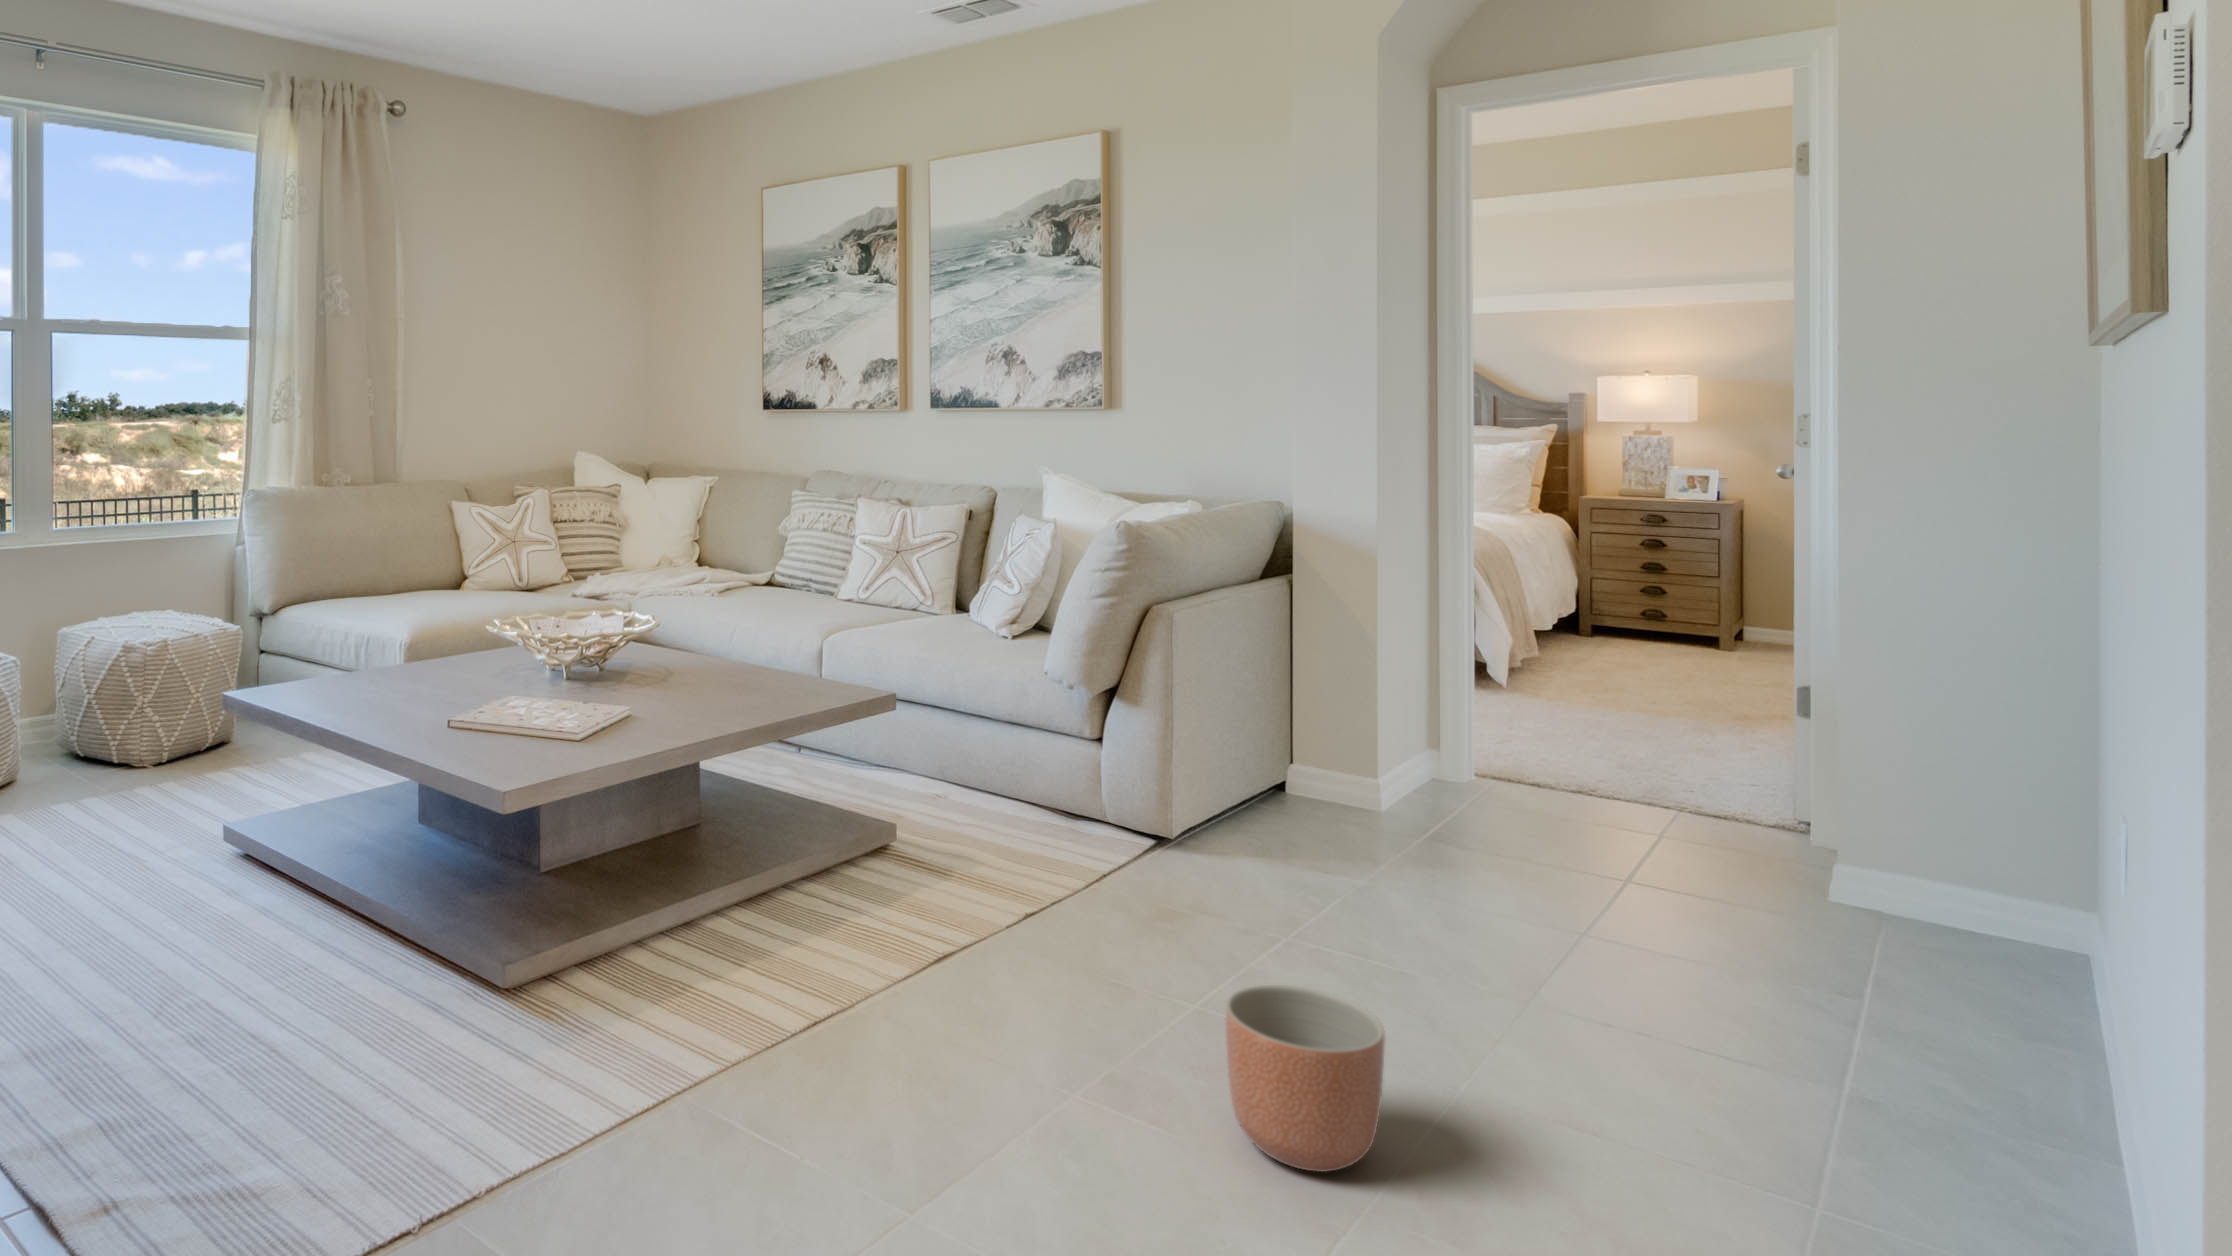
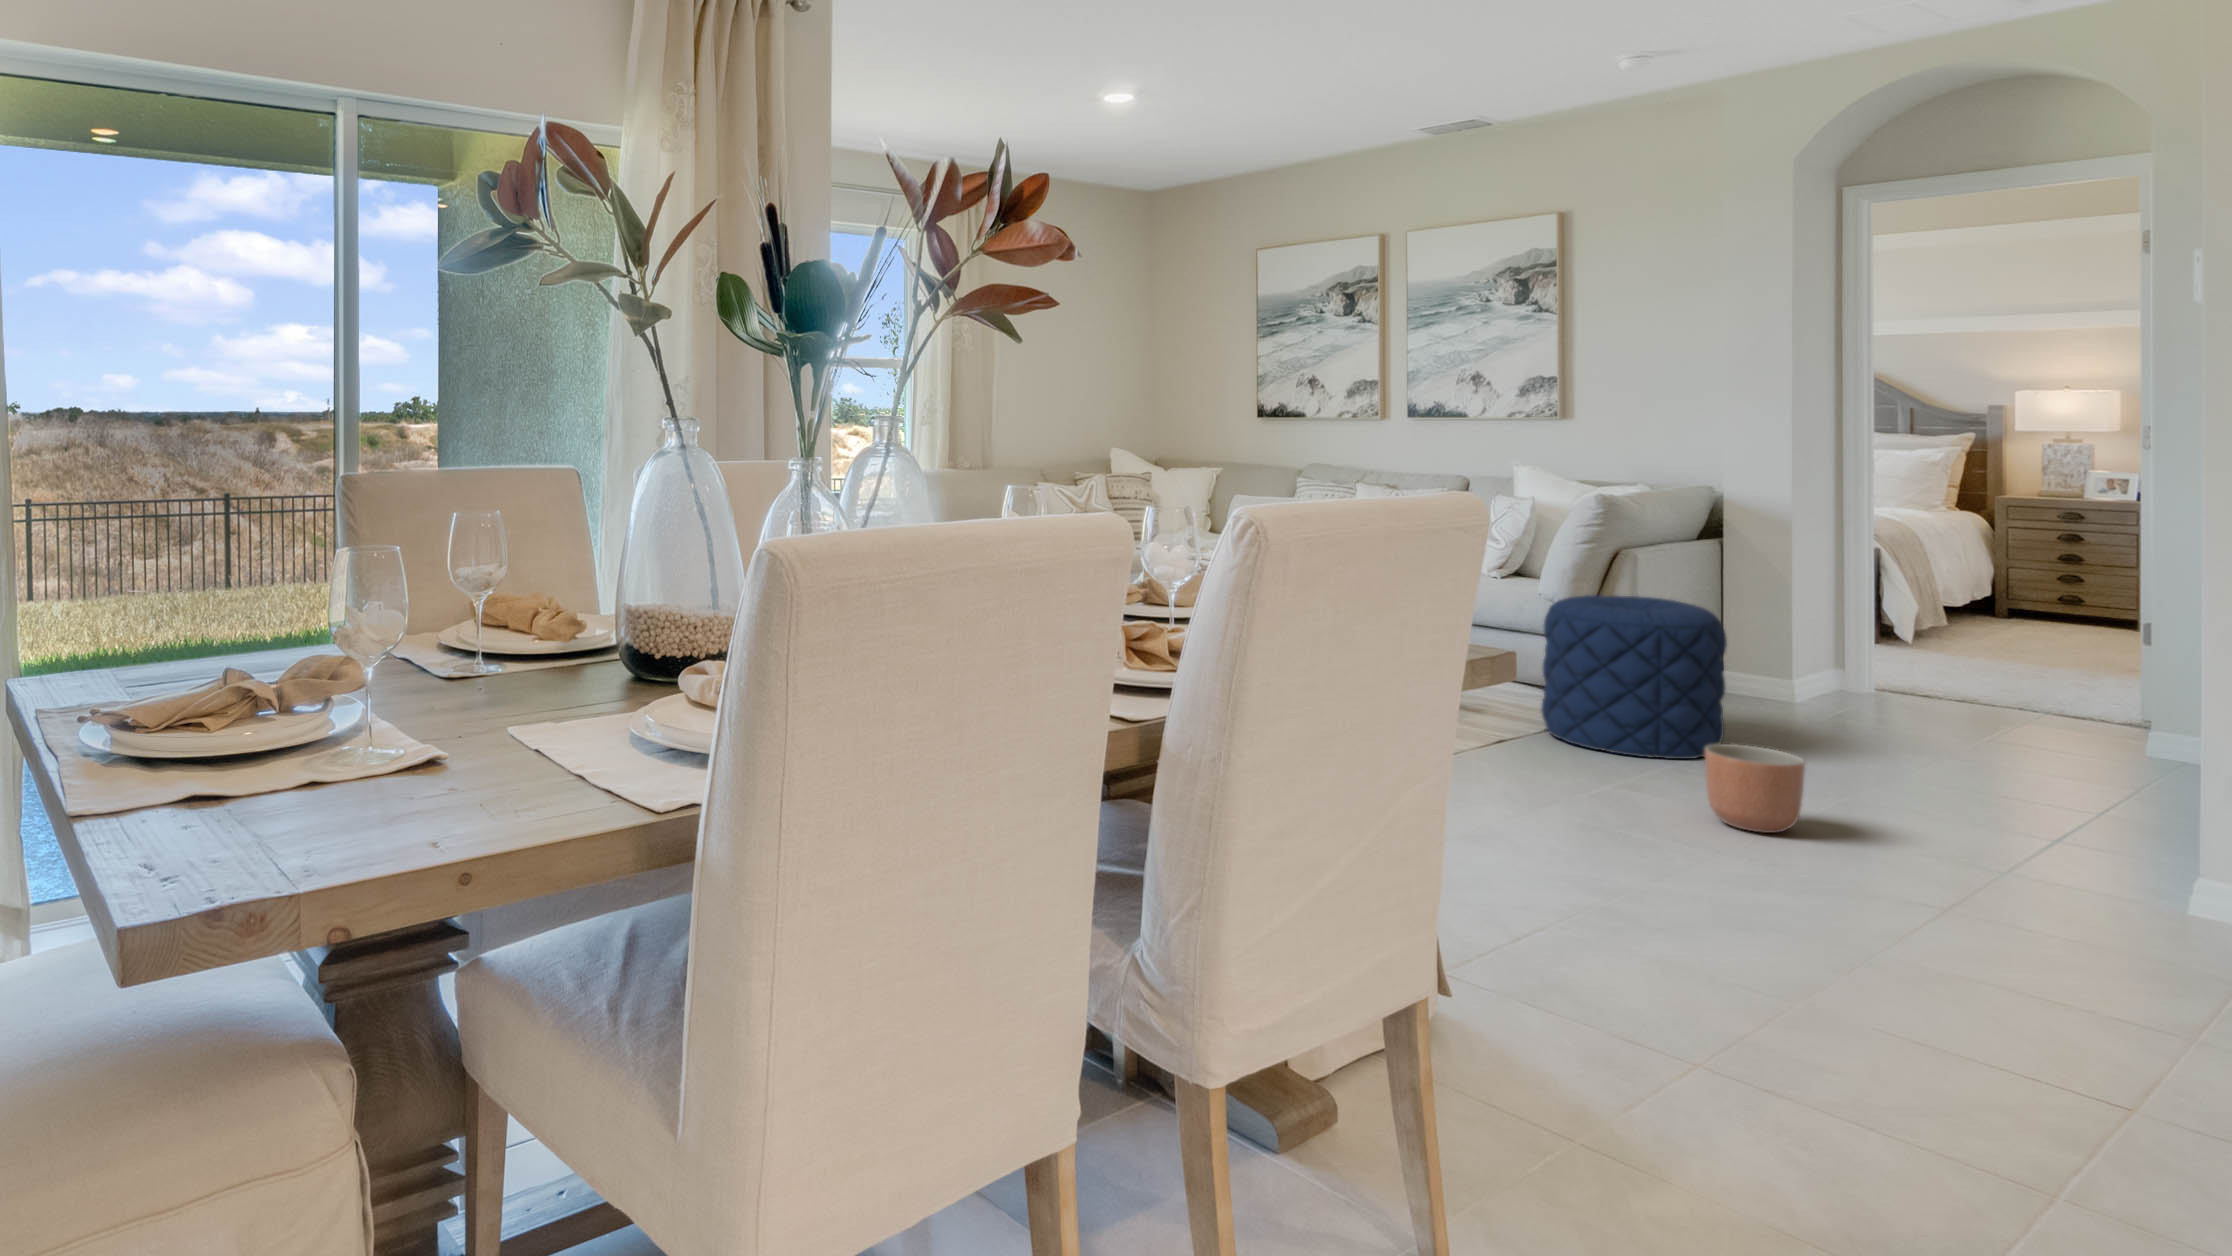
pouf: none [1034,675,1283,947] -> present [1541,595,1727,759]

